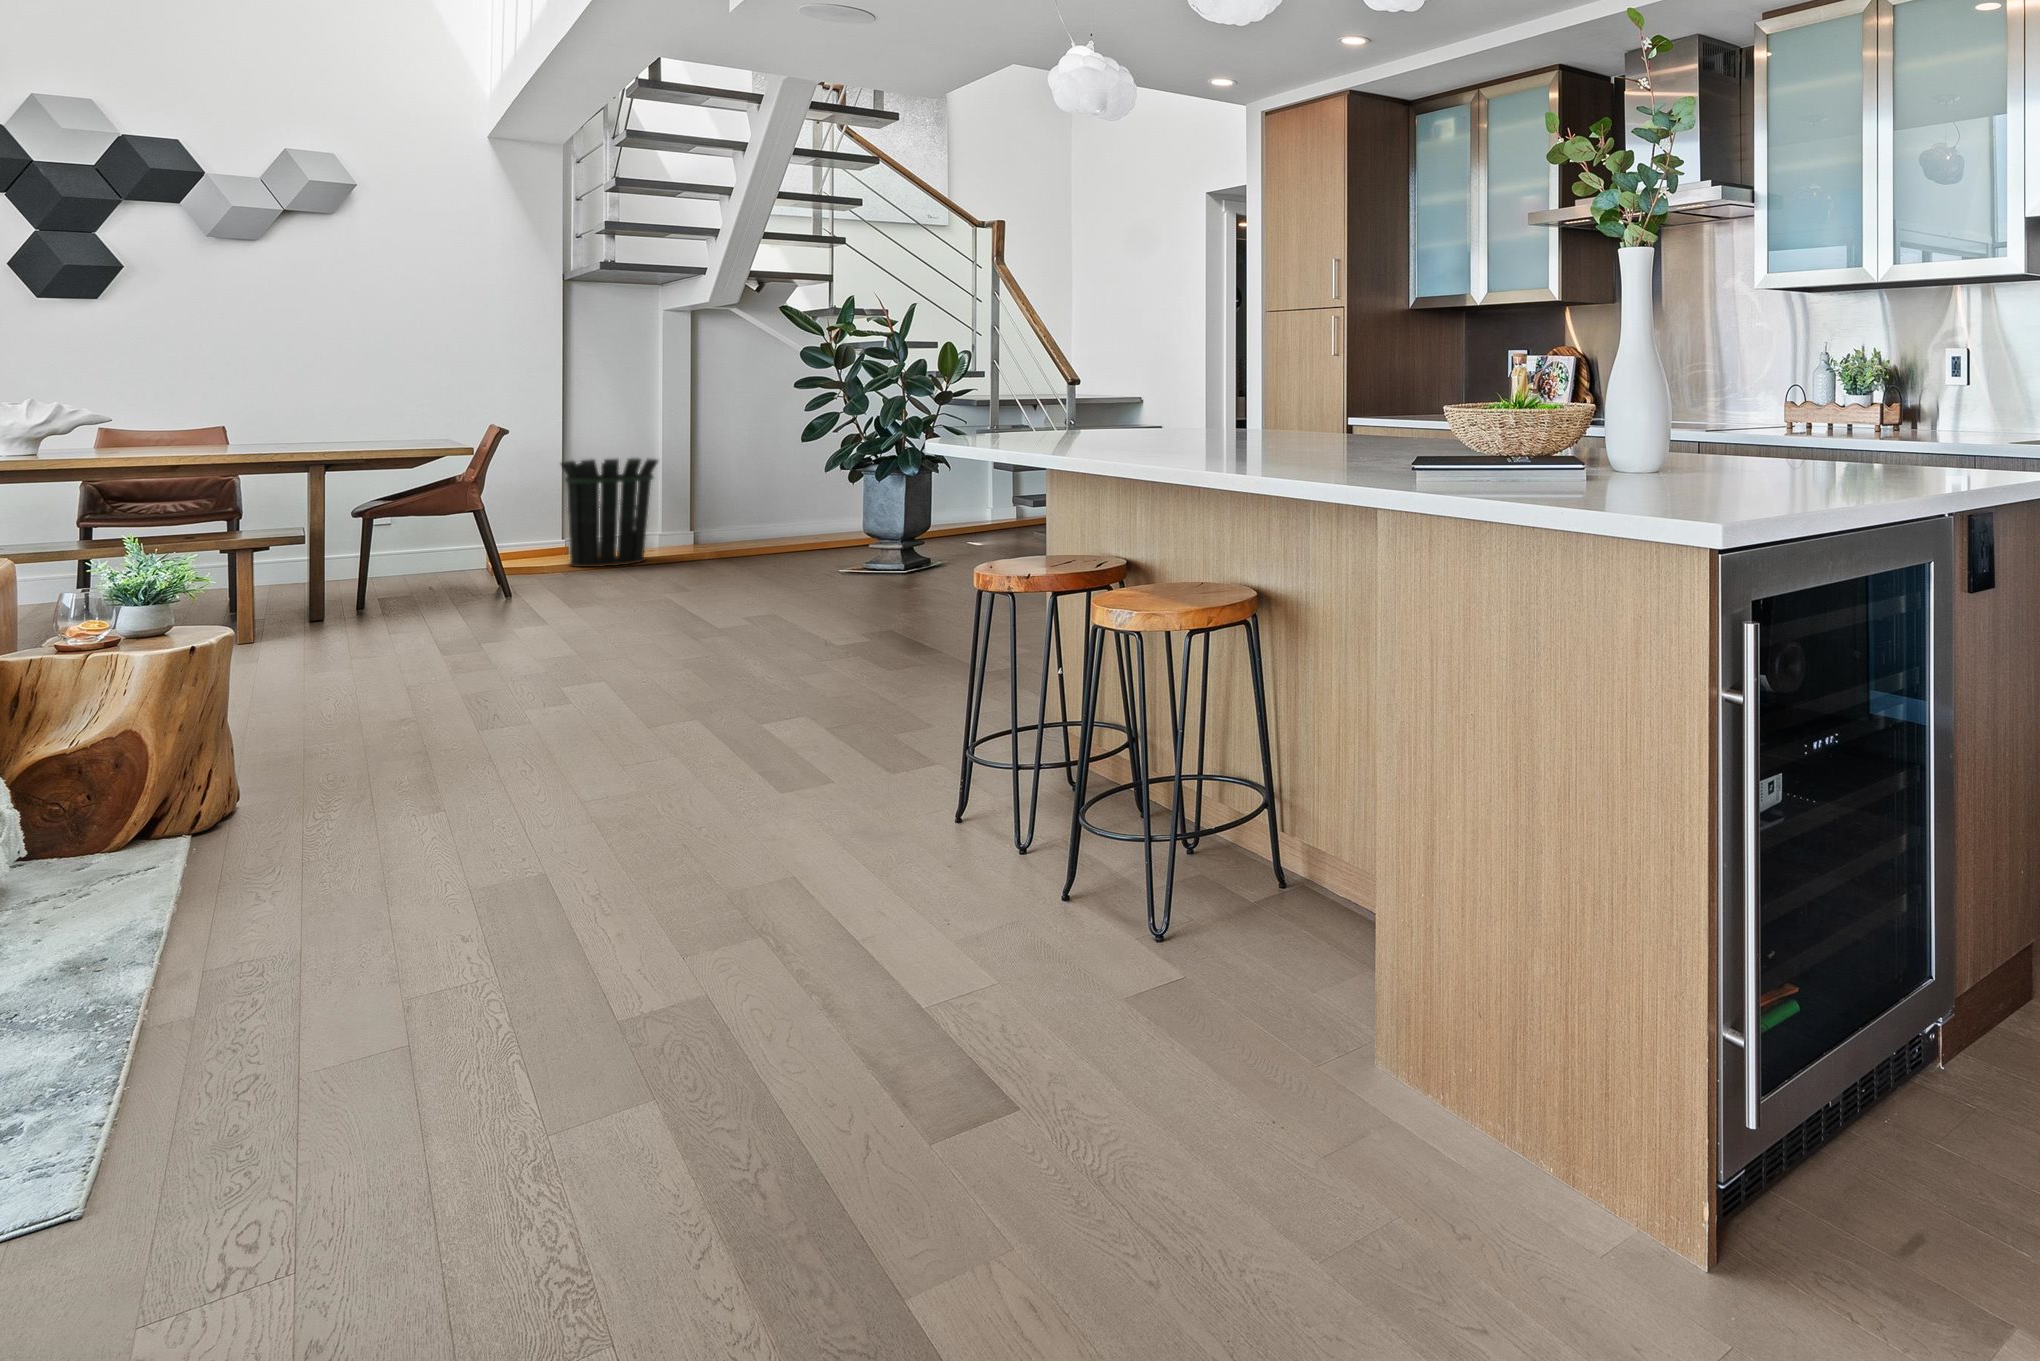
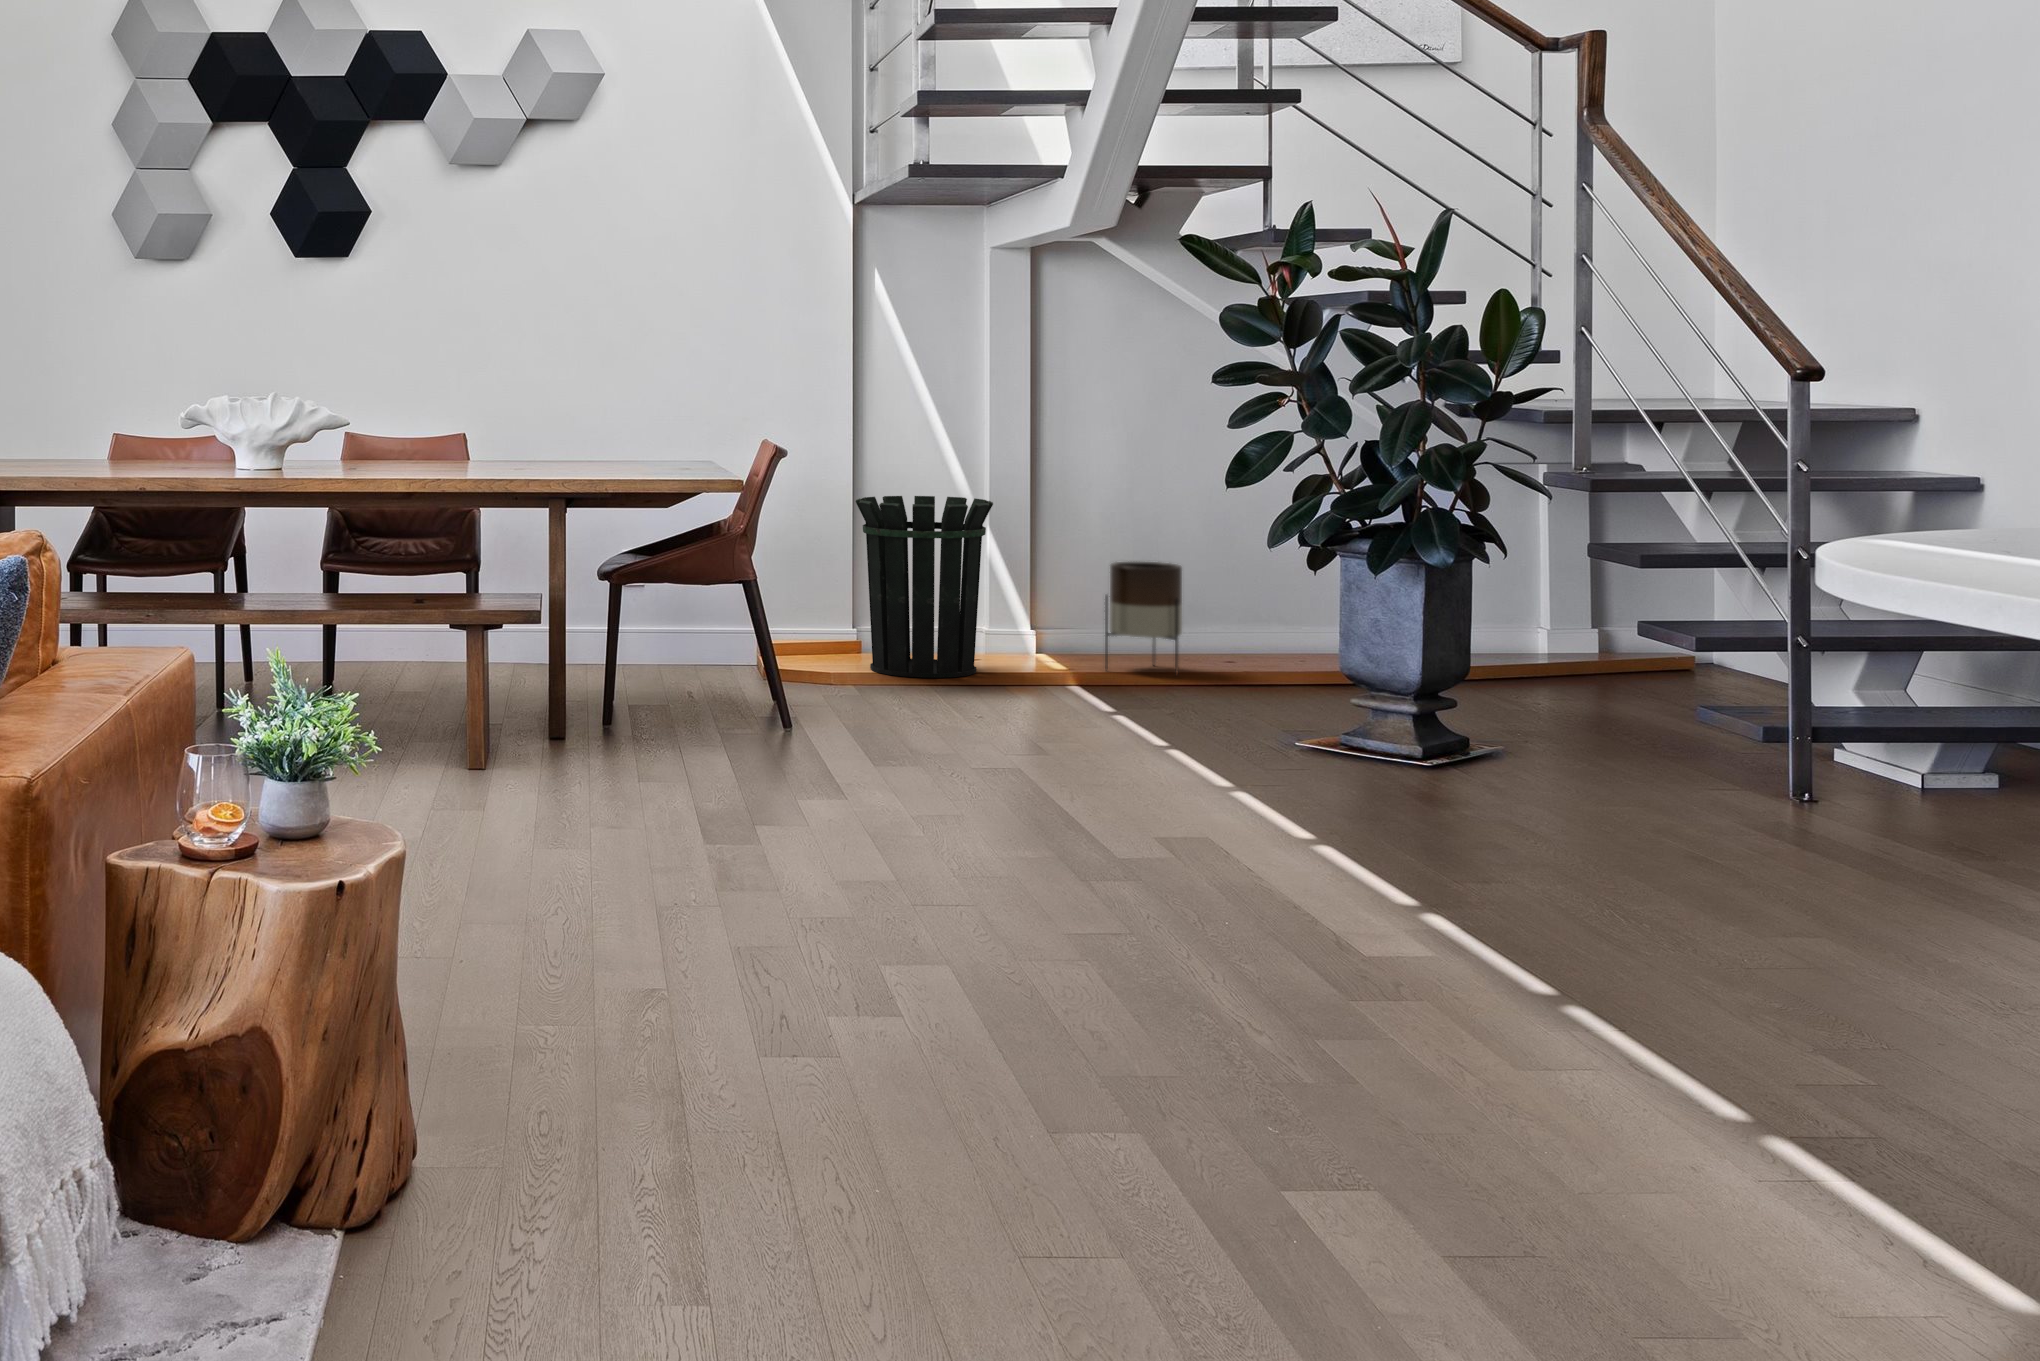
planter: none [732,490,782,553] -> present [1105,561,1182,675]

